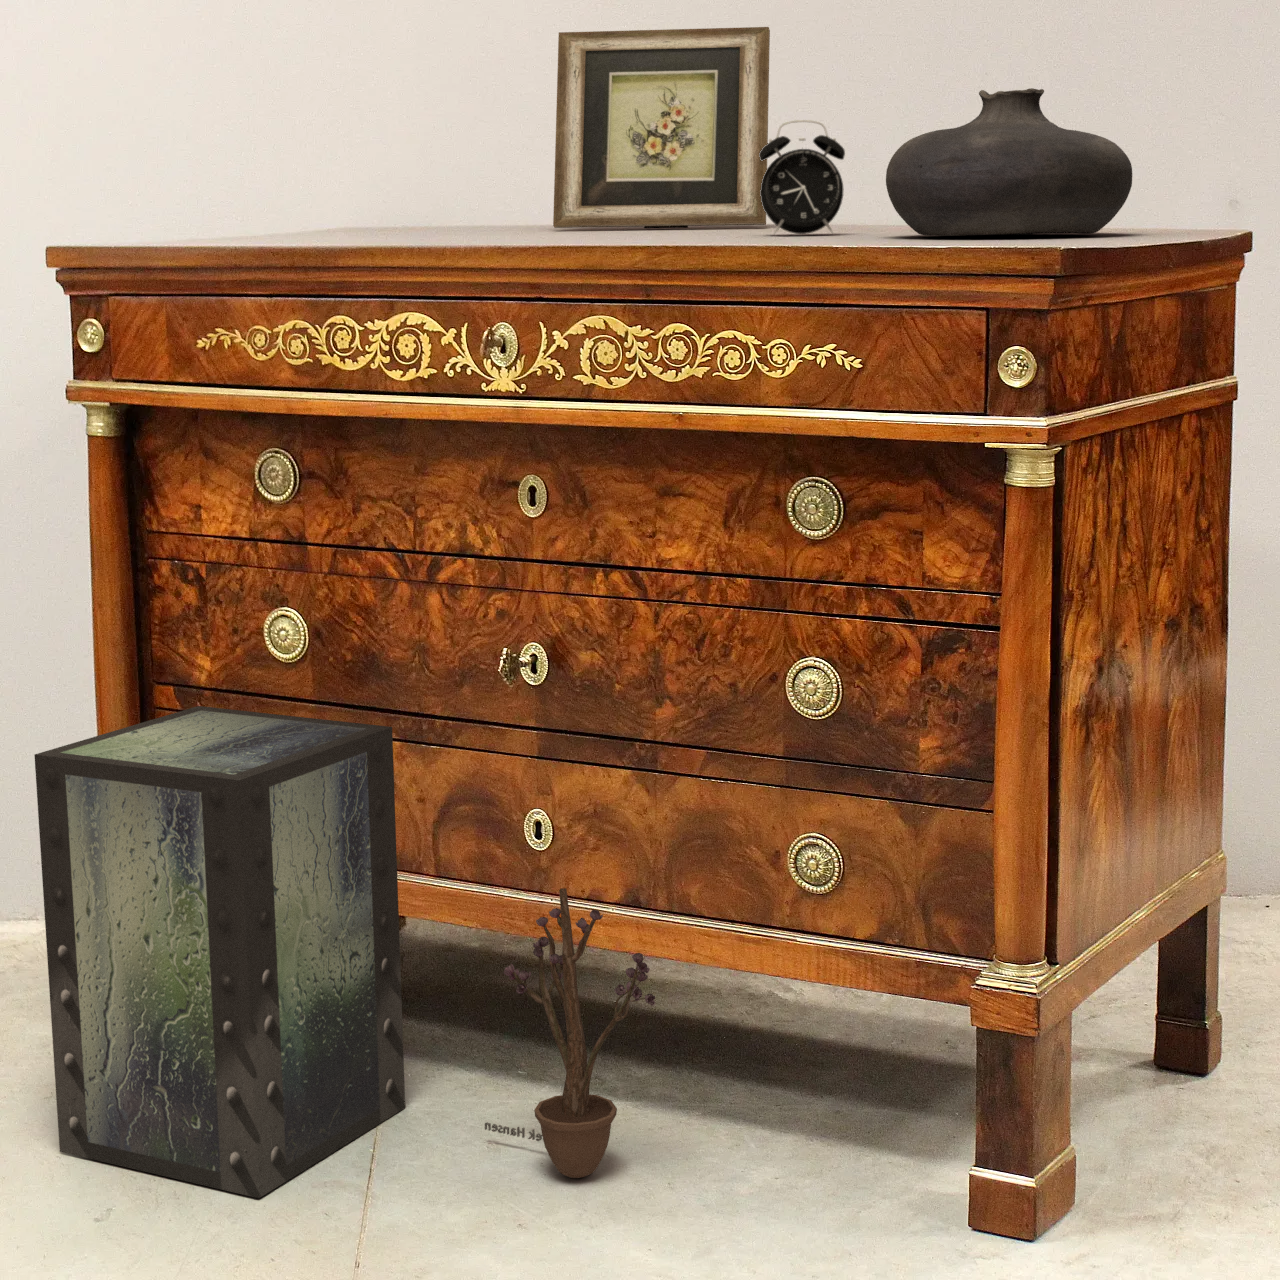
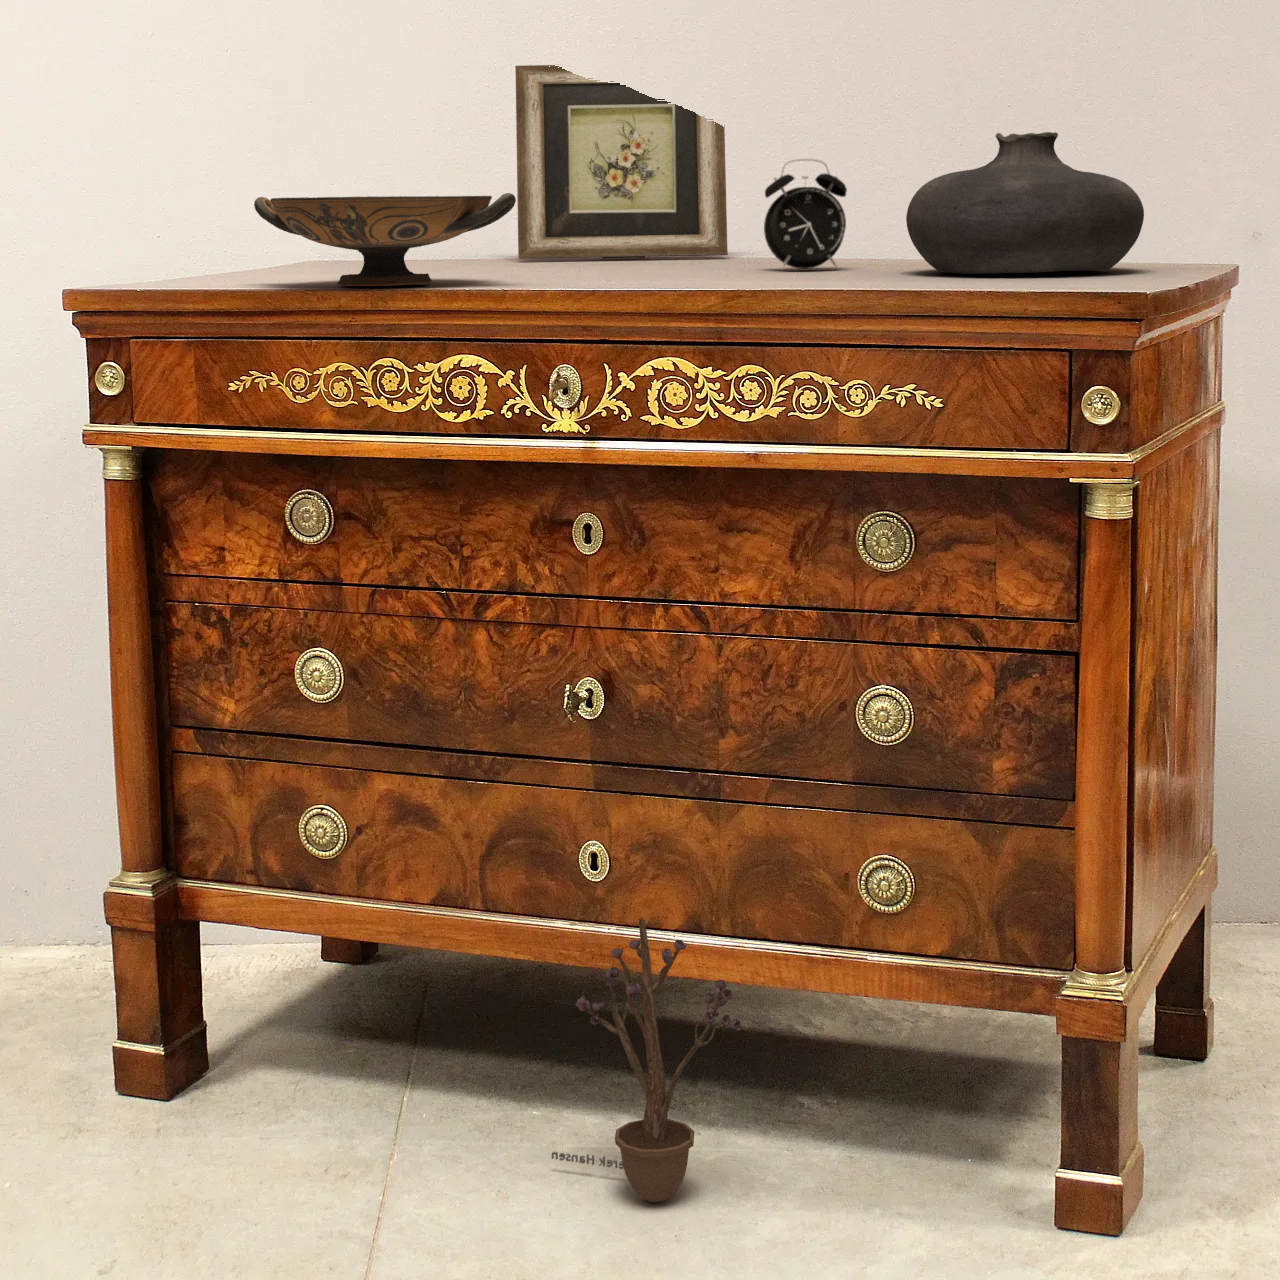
decorative bowl: none [230,151,472,244] -> present [254,193,516,286]
storage box: present [34,706,405,1198] -> none [97,750,458,1245]

